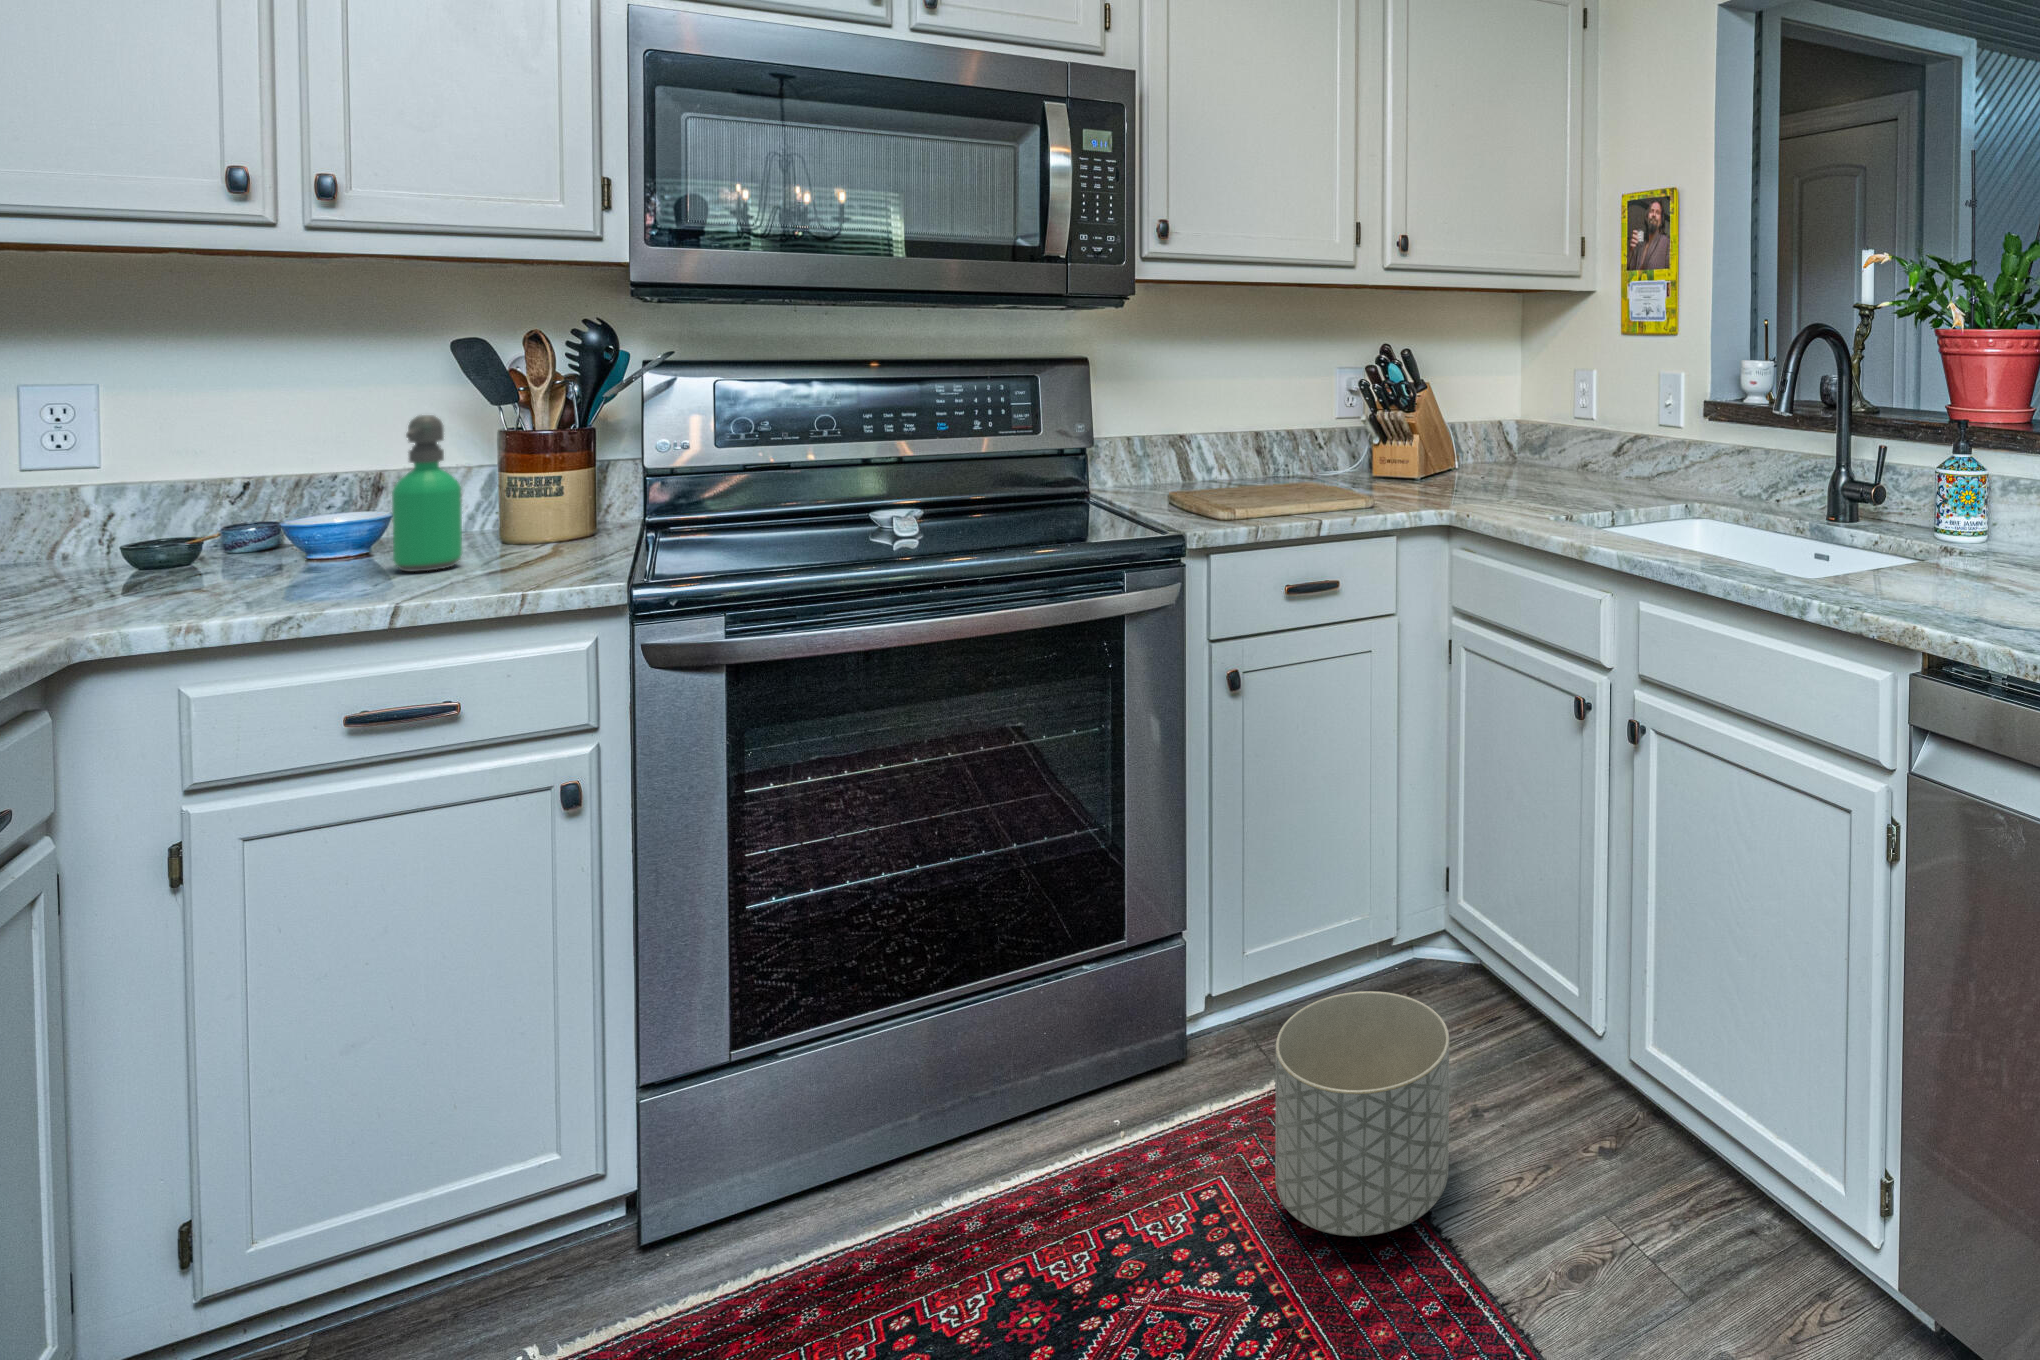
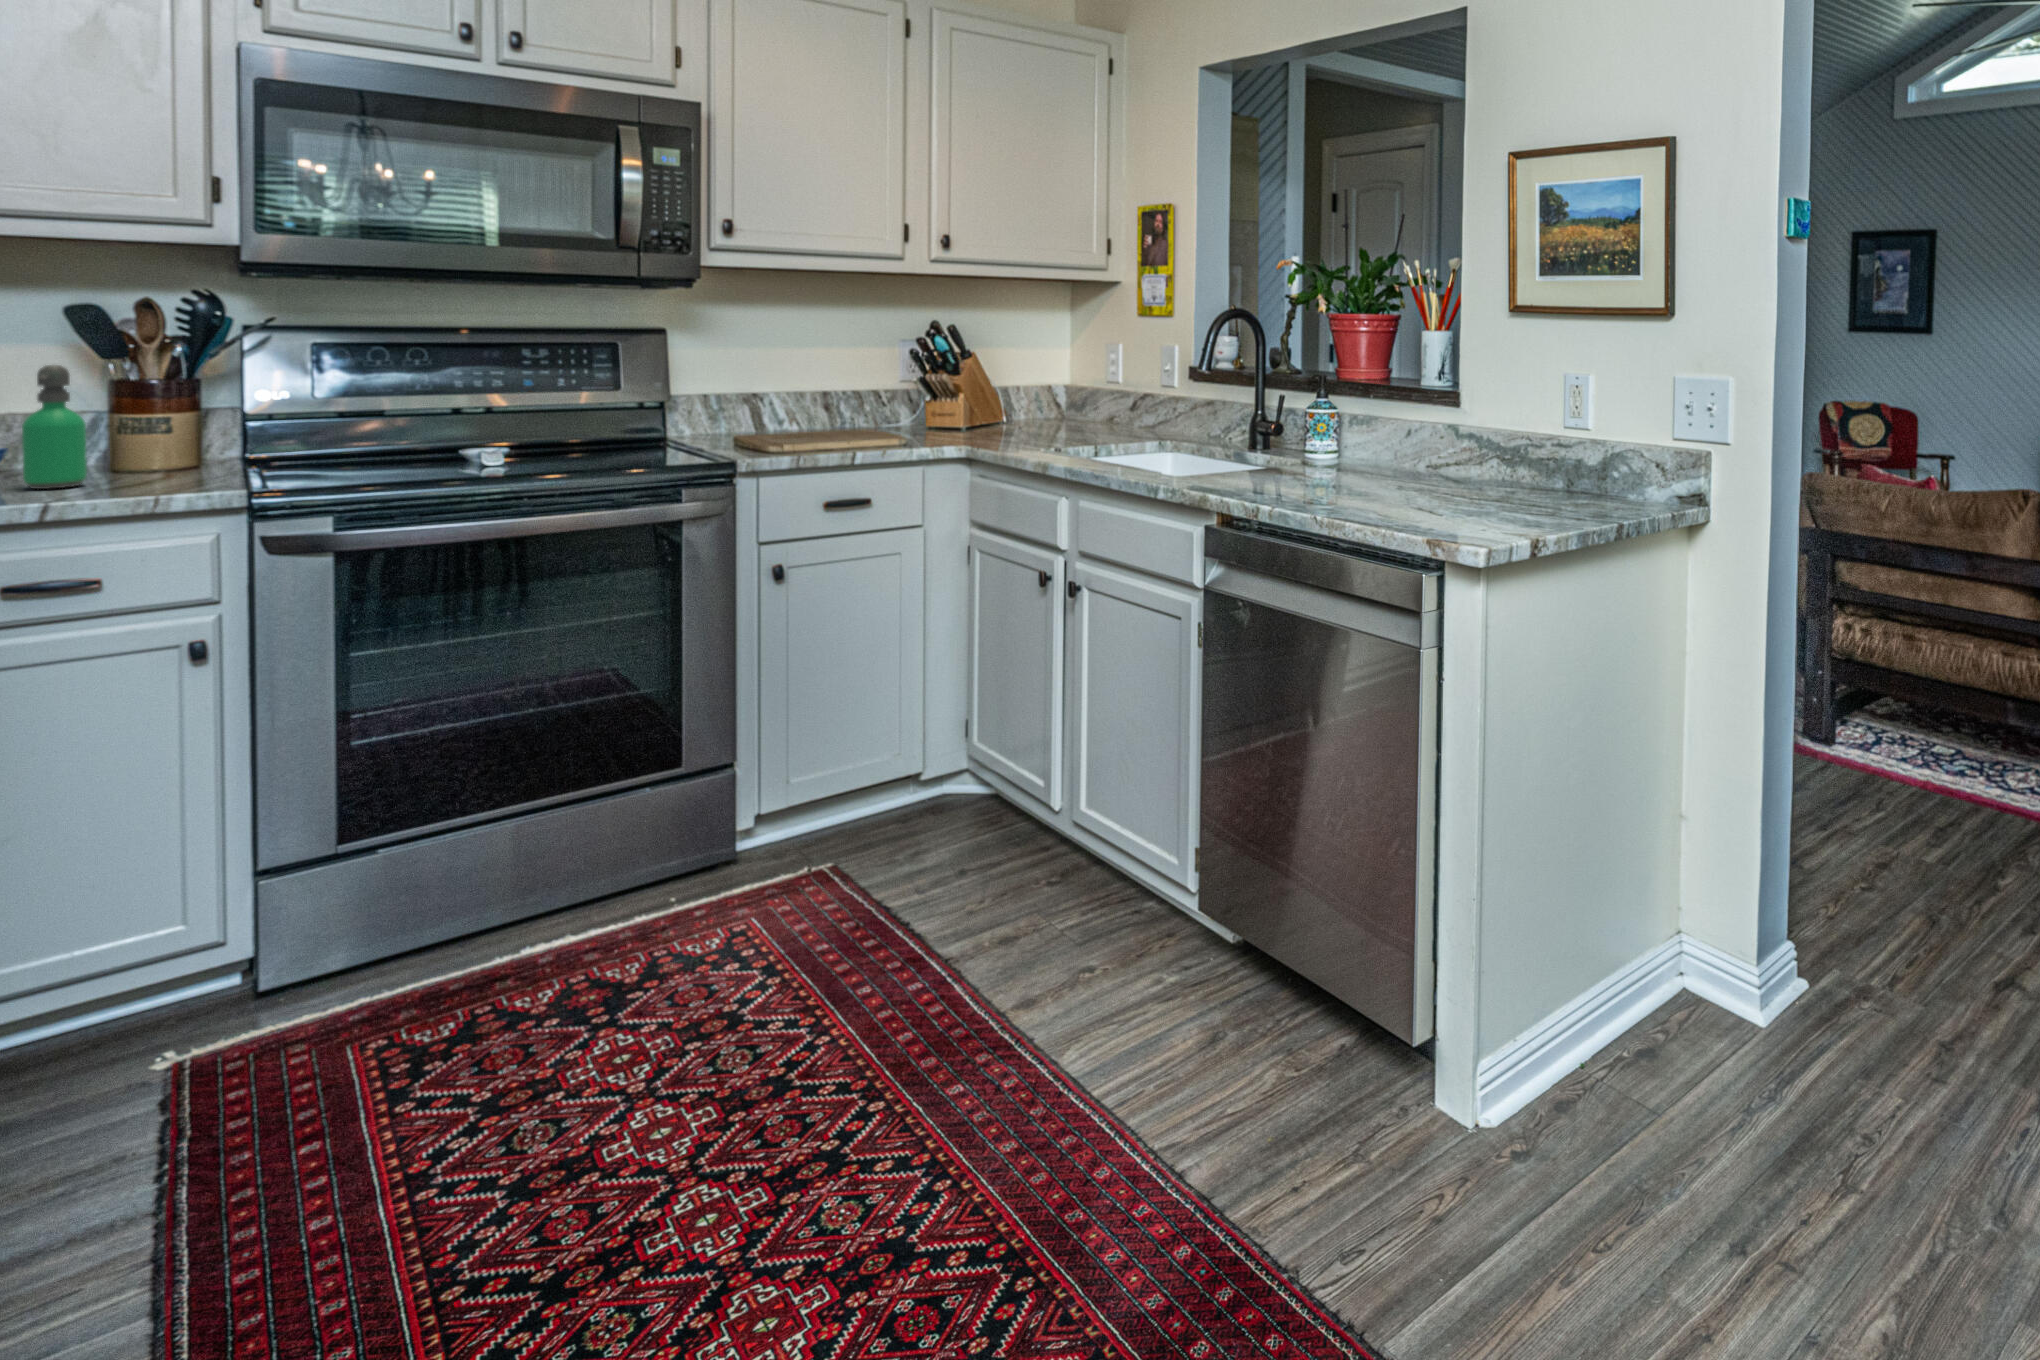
planter: present [1275,991,1449,1236] -> none [791,782,925,932]

